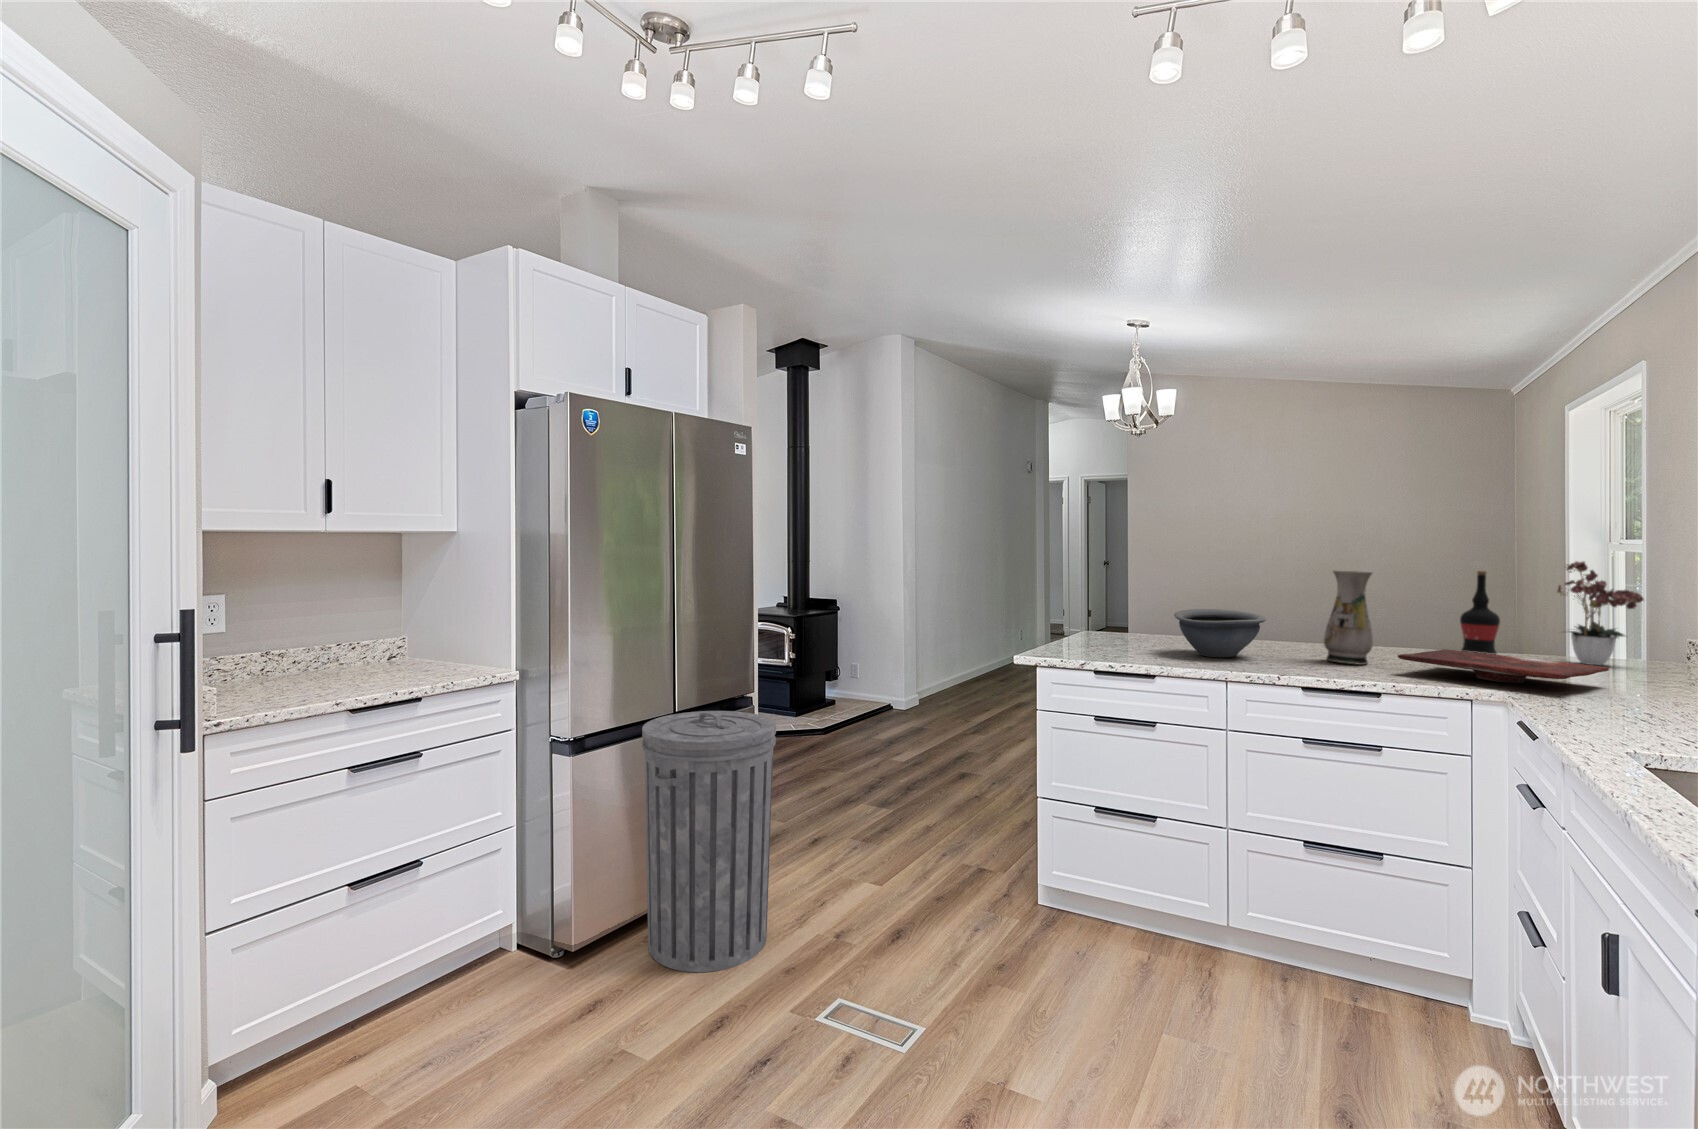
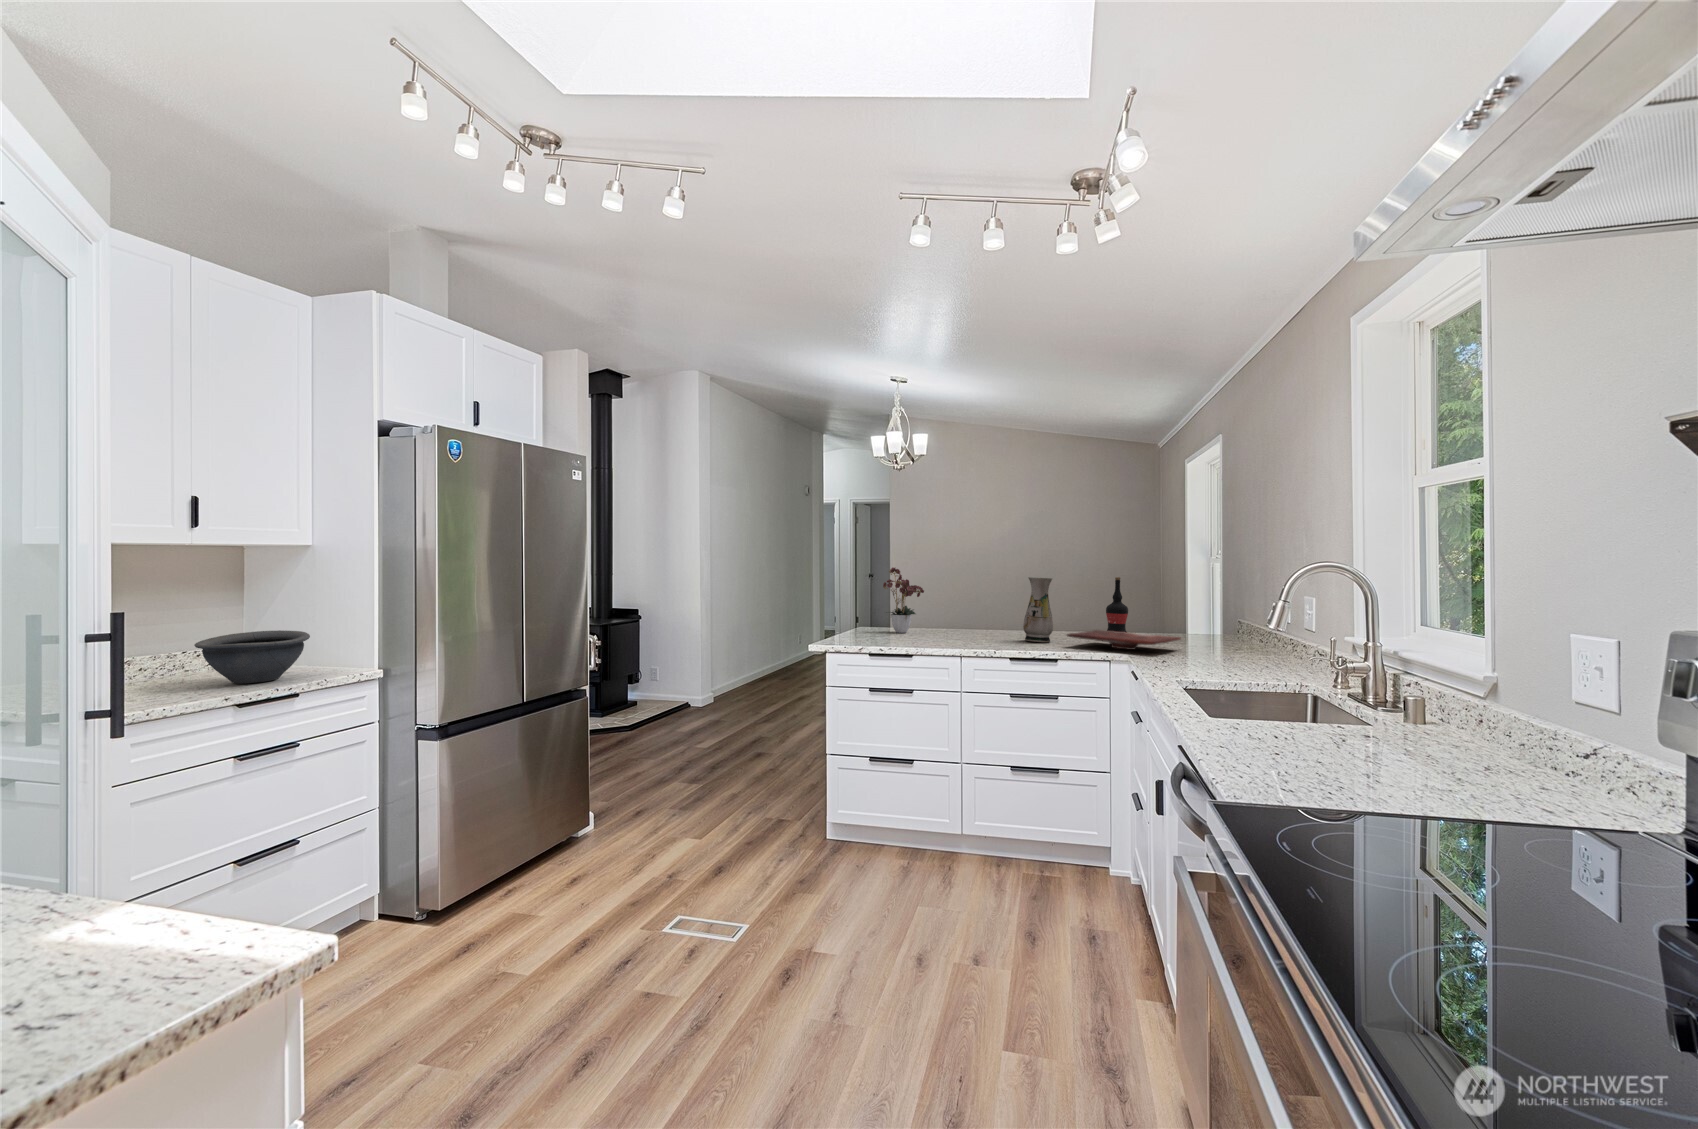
flower arrangement: present [1557,561,1644,665] -> present [883,567,924,633]
bowl: present [1174,609,1266,657] -> present [194,630,310,684]
trash can: present [642,711,776,972] -> none [504,698,622,915]

